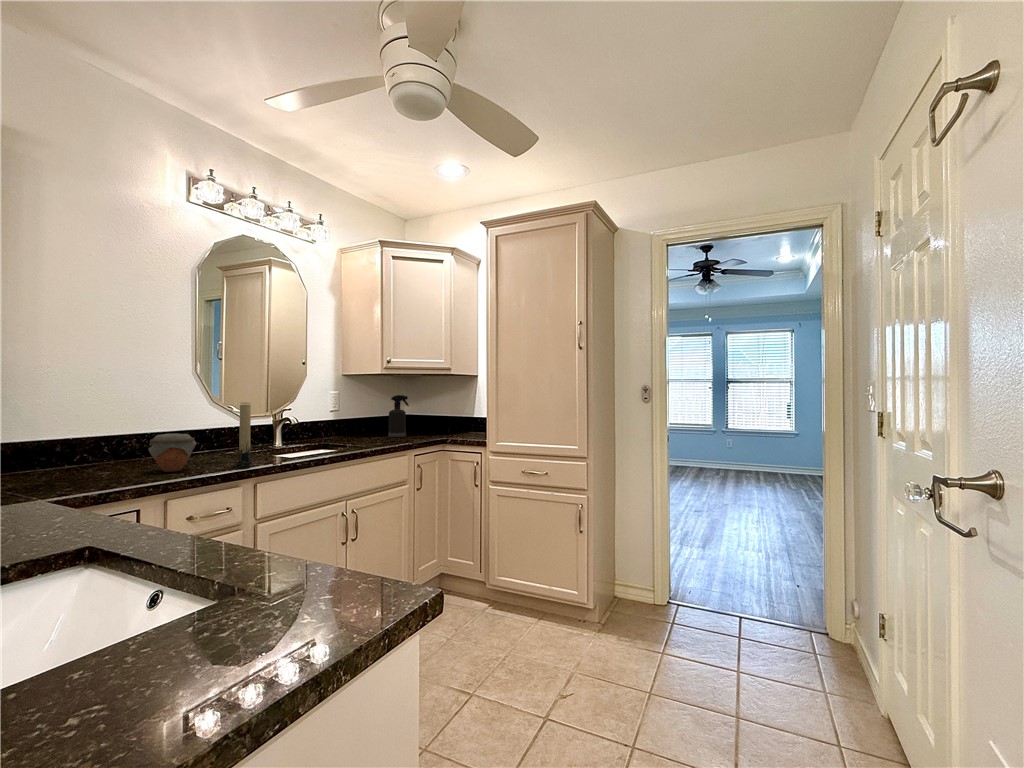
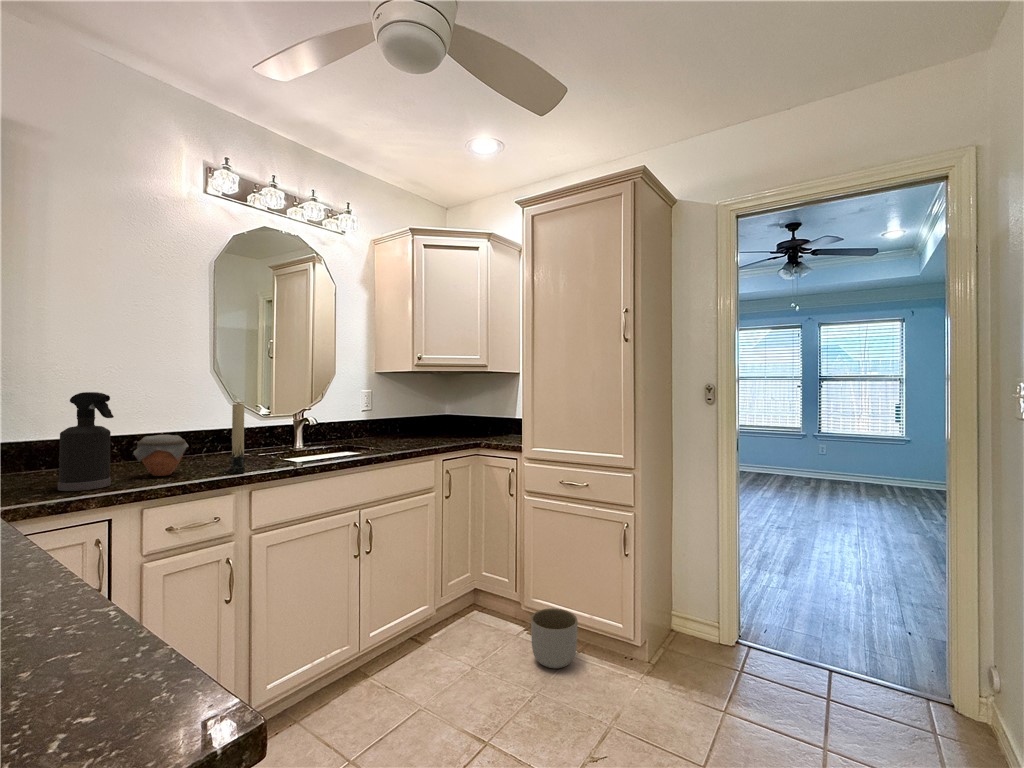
spray bottle: present [388,395,409,437] -> present [58,392,114,491]
planter: none [500,582,540,632] -> present [531,608,578,668]

